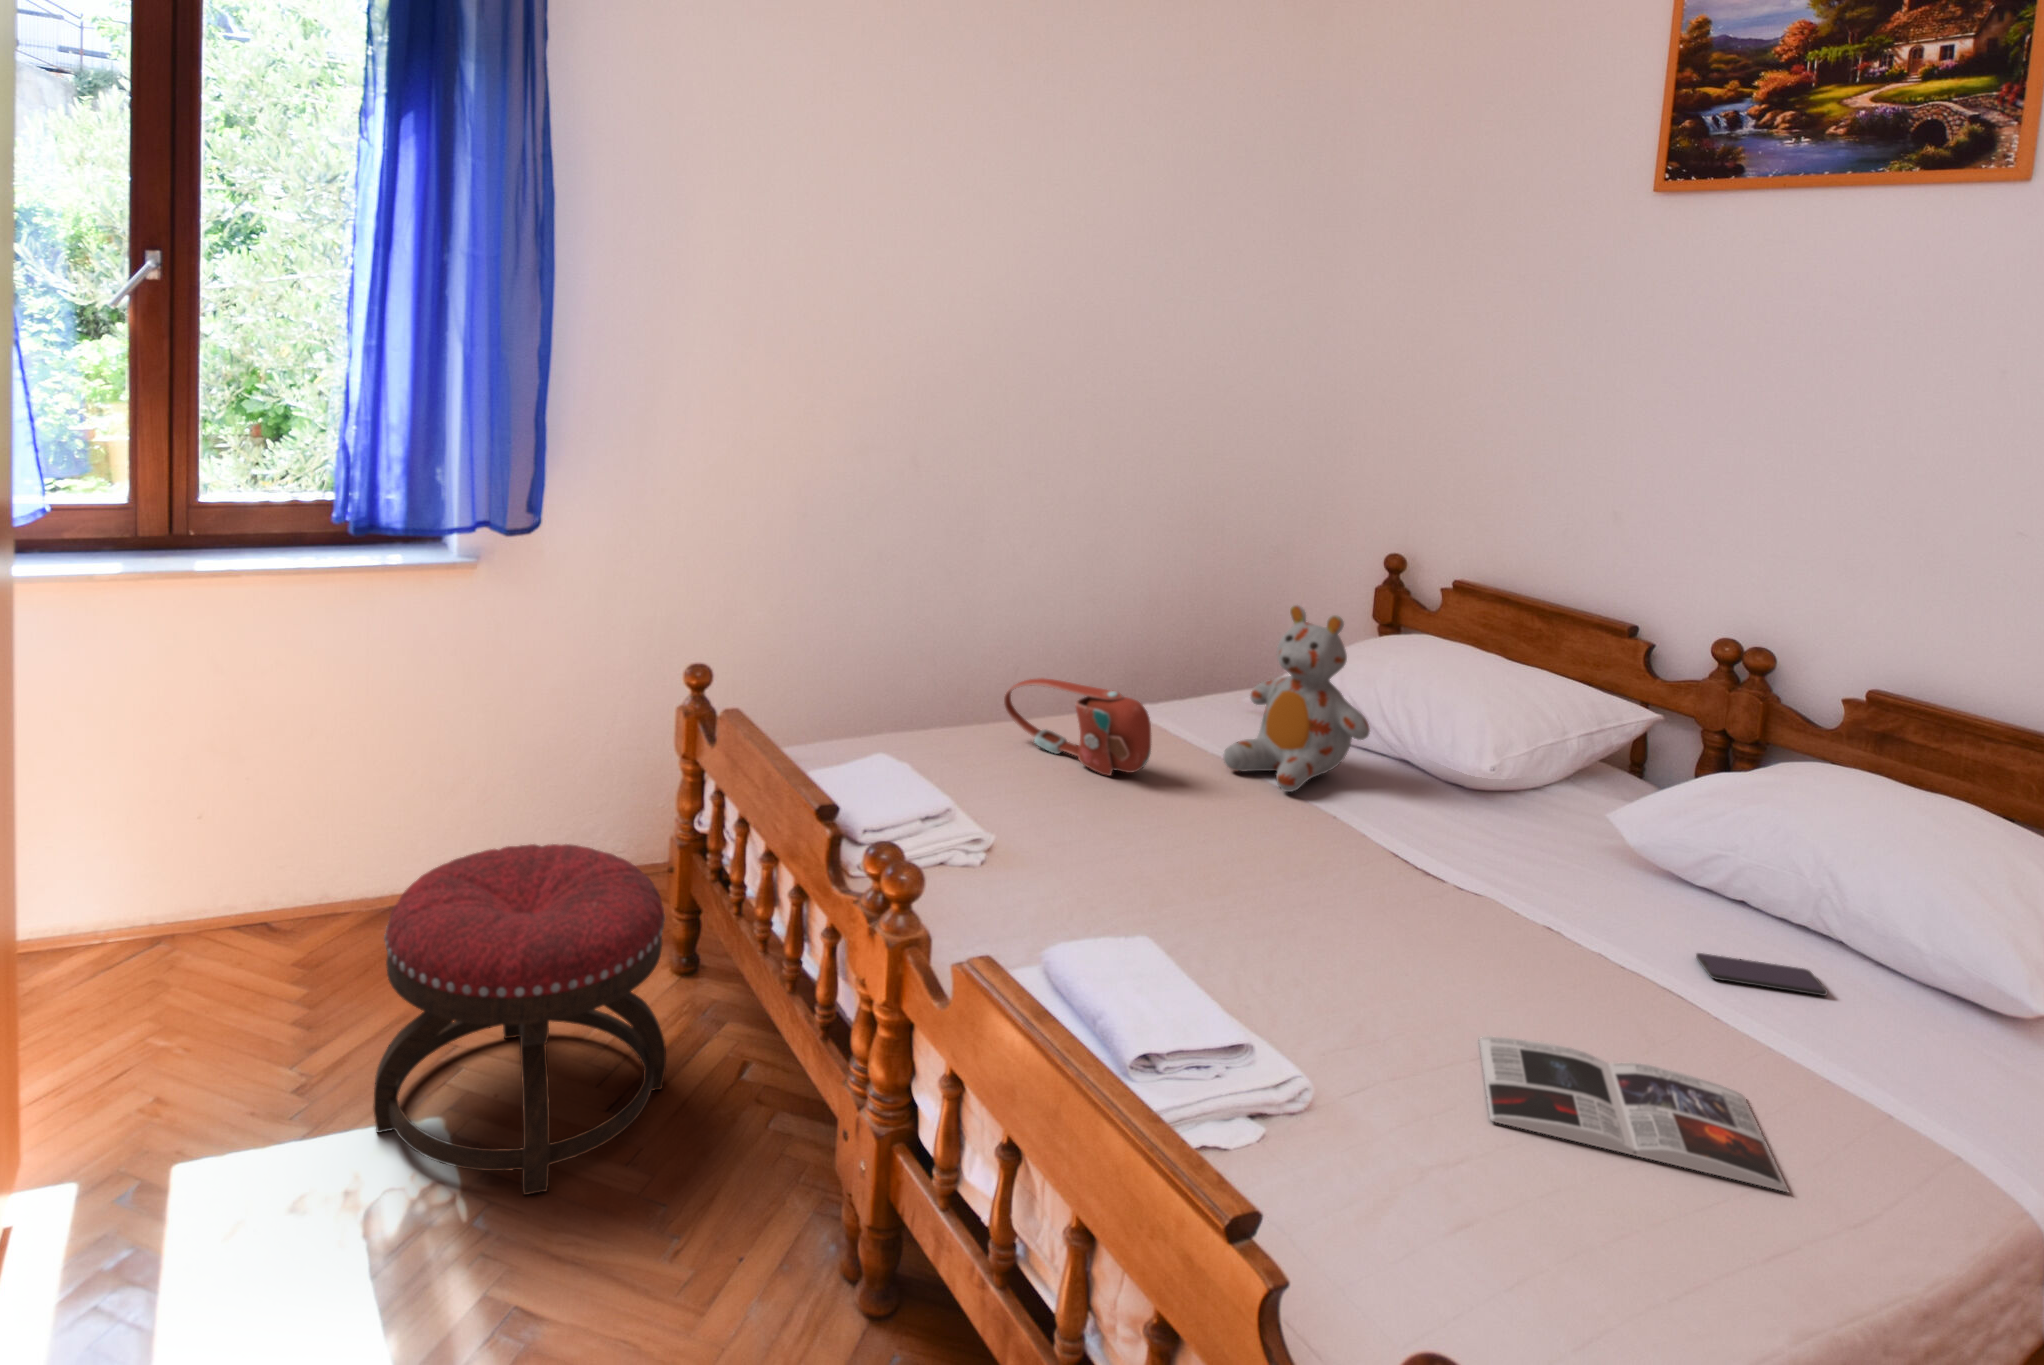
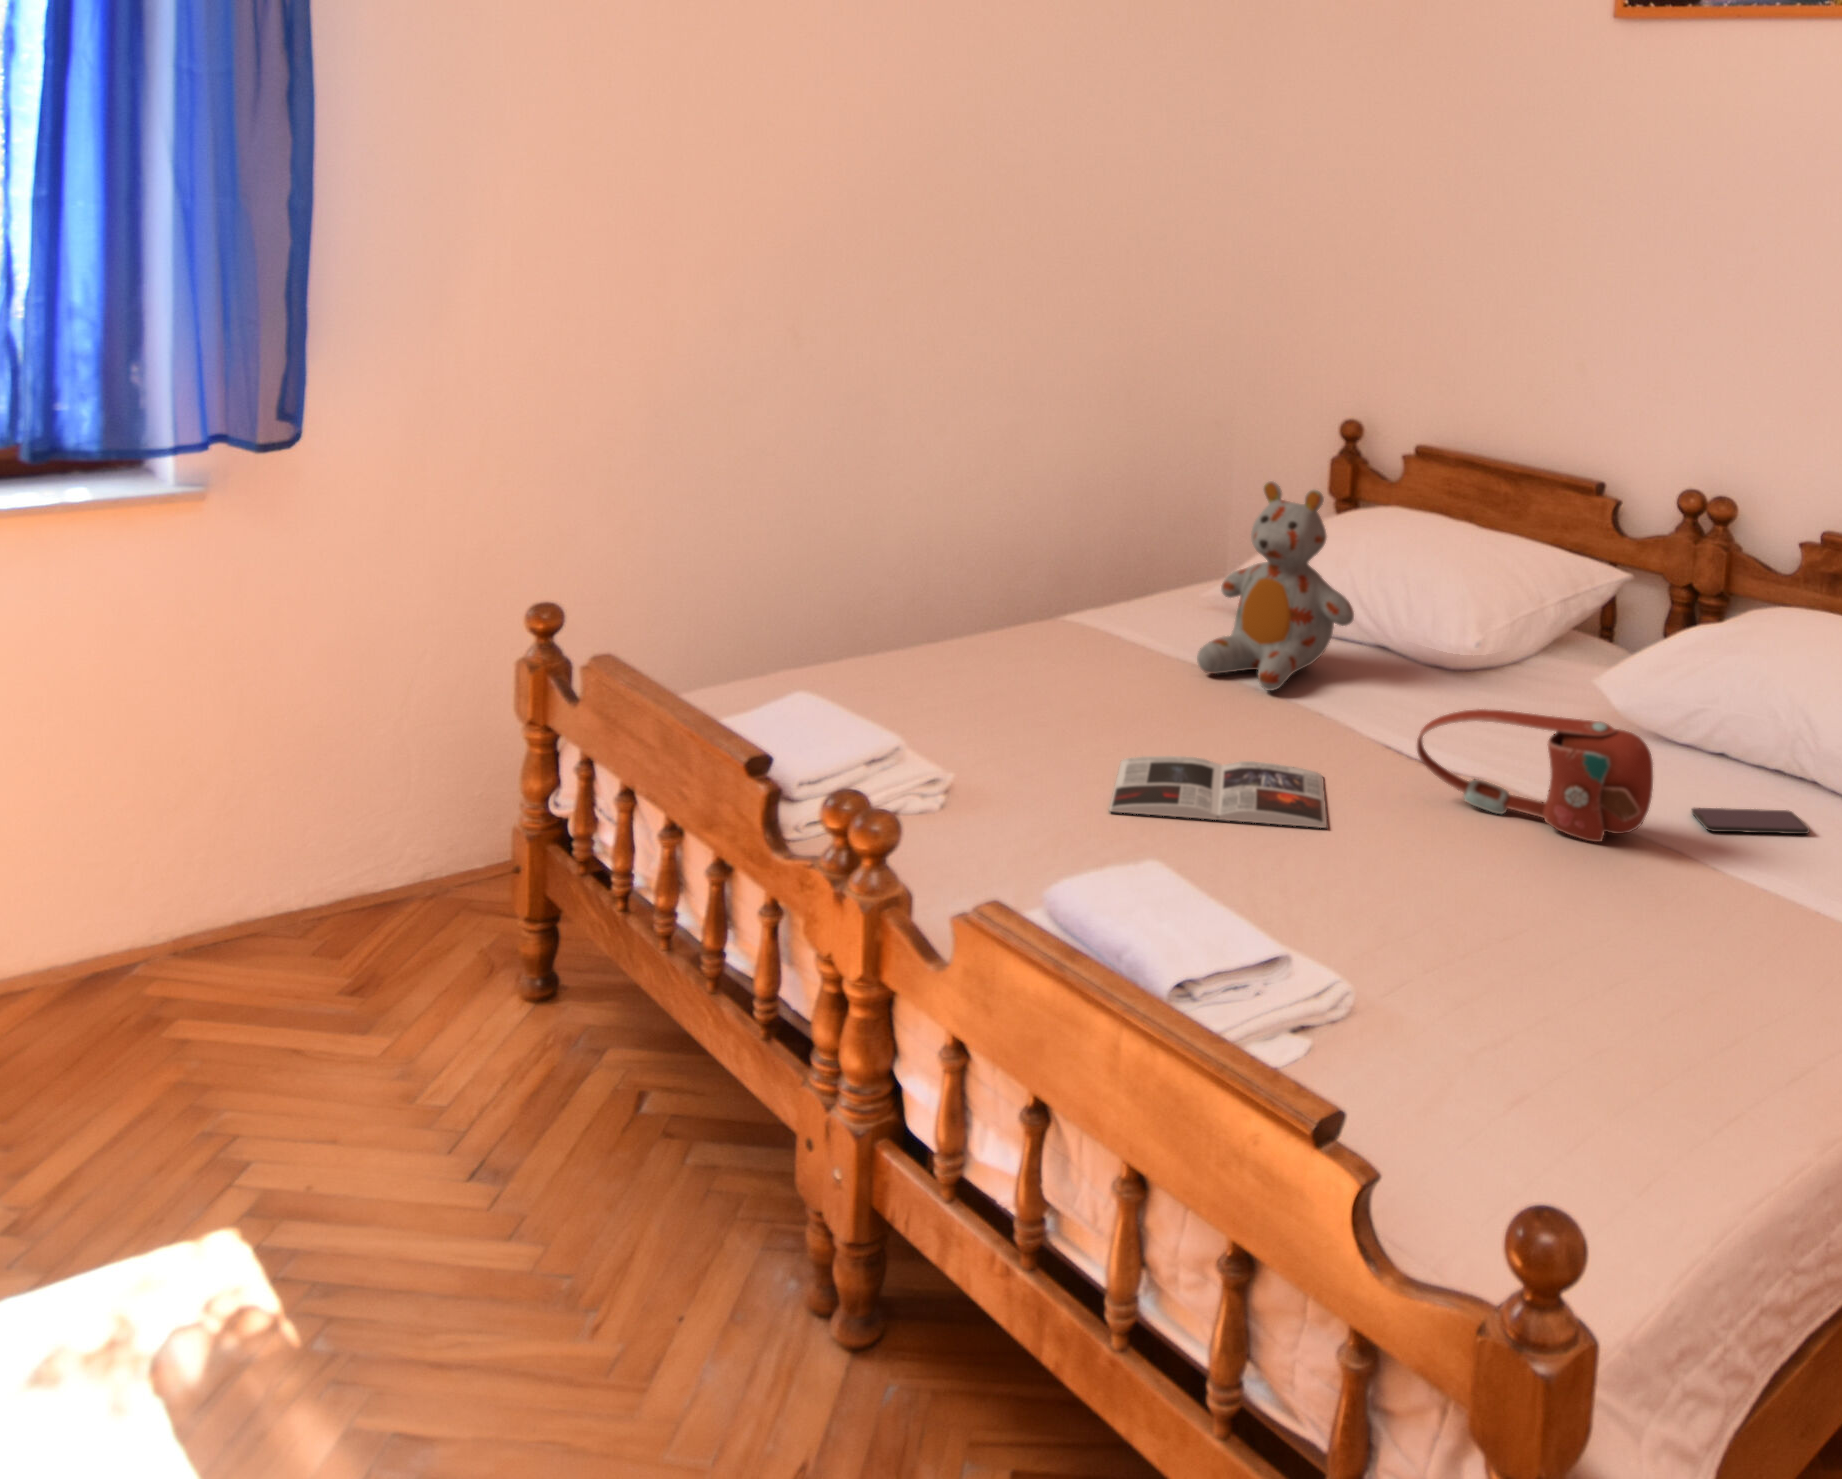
handbag: present [1004,678,1151,776] -> present [1417,709,1653,842]
ottoman: present [373,844,666,1195] -> none [130,848,545,1300]
magazine: present [1479,1036,1788,1192] -> present [1109,756,1327,828]

